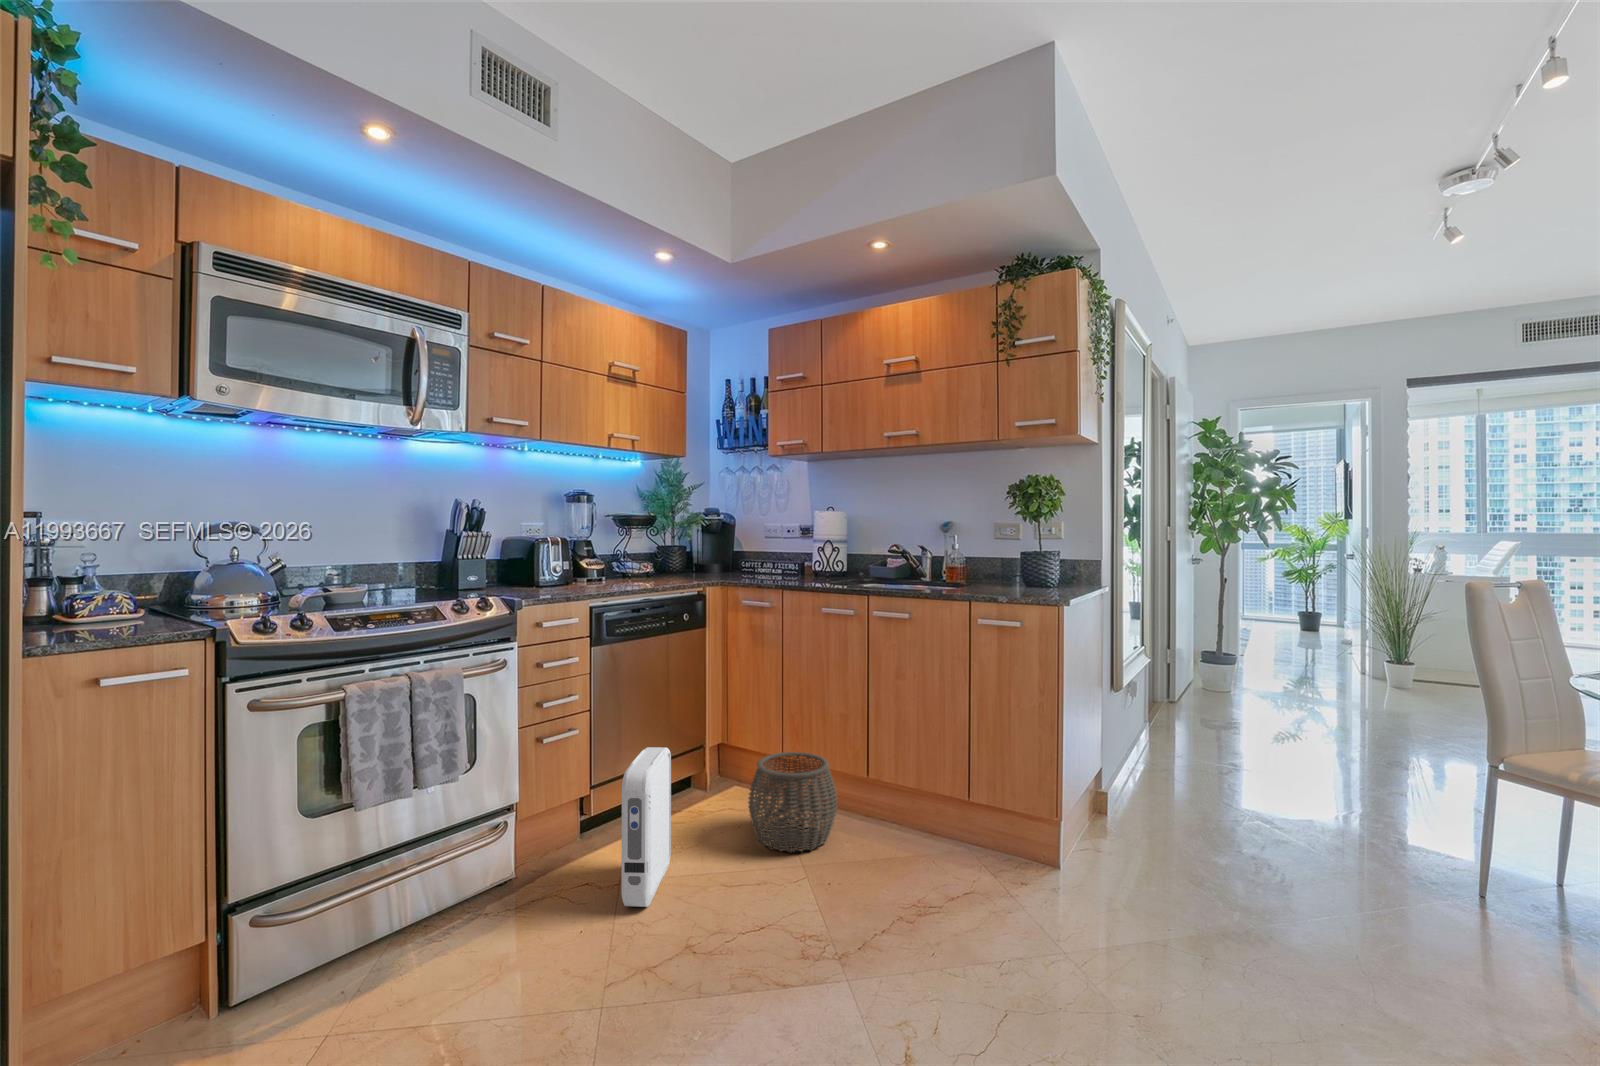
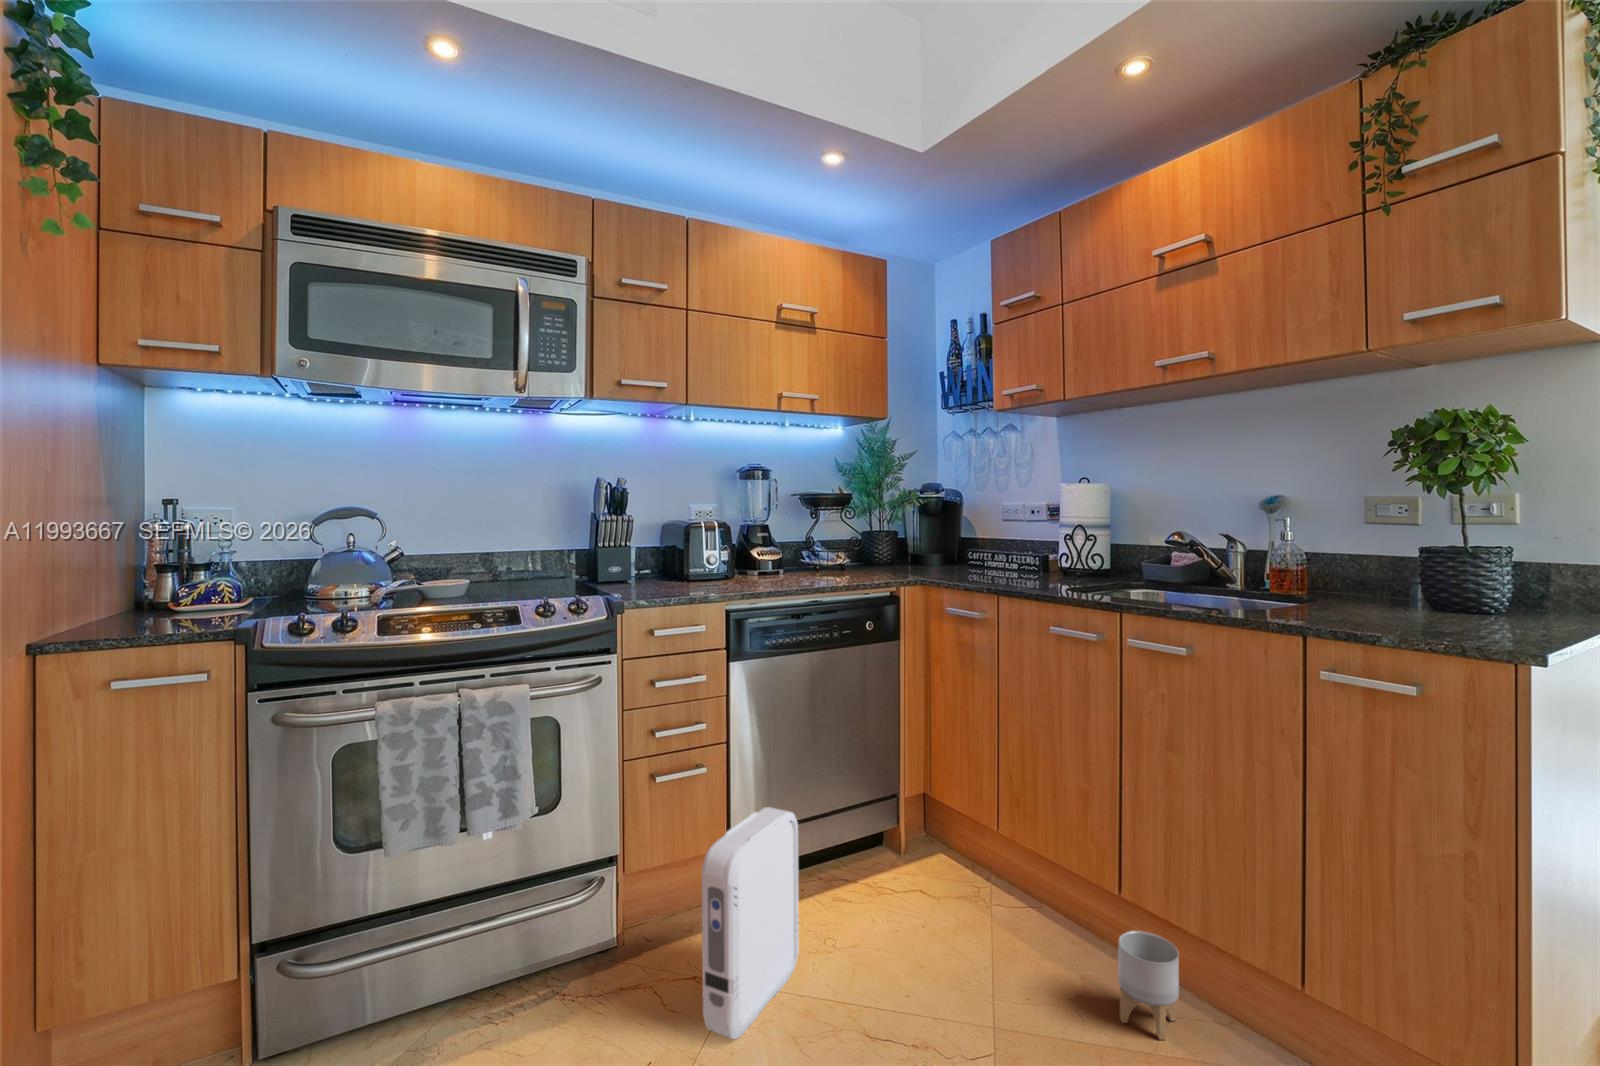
woven basket: present [748,752,837,852] -> none [916,833,1053,997]
planter: none [879,792,913,851] -> present [1118,931,1179,1040]

